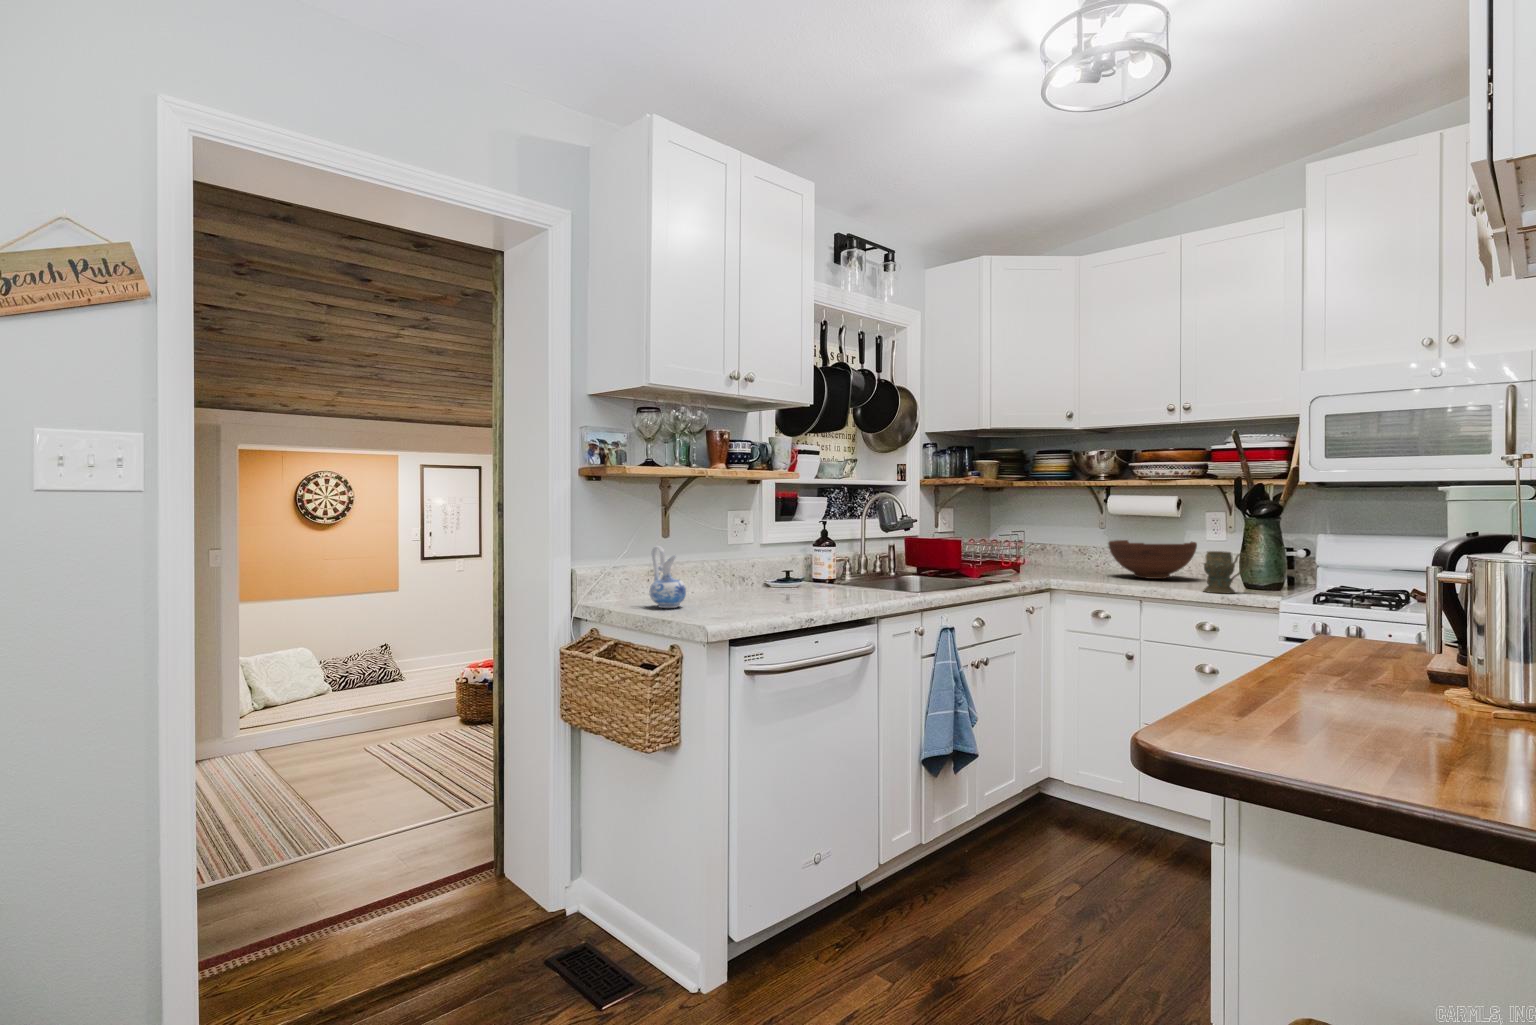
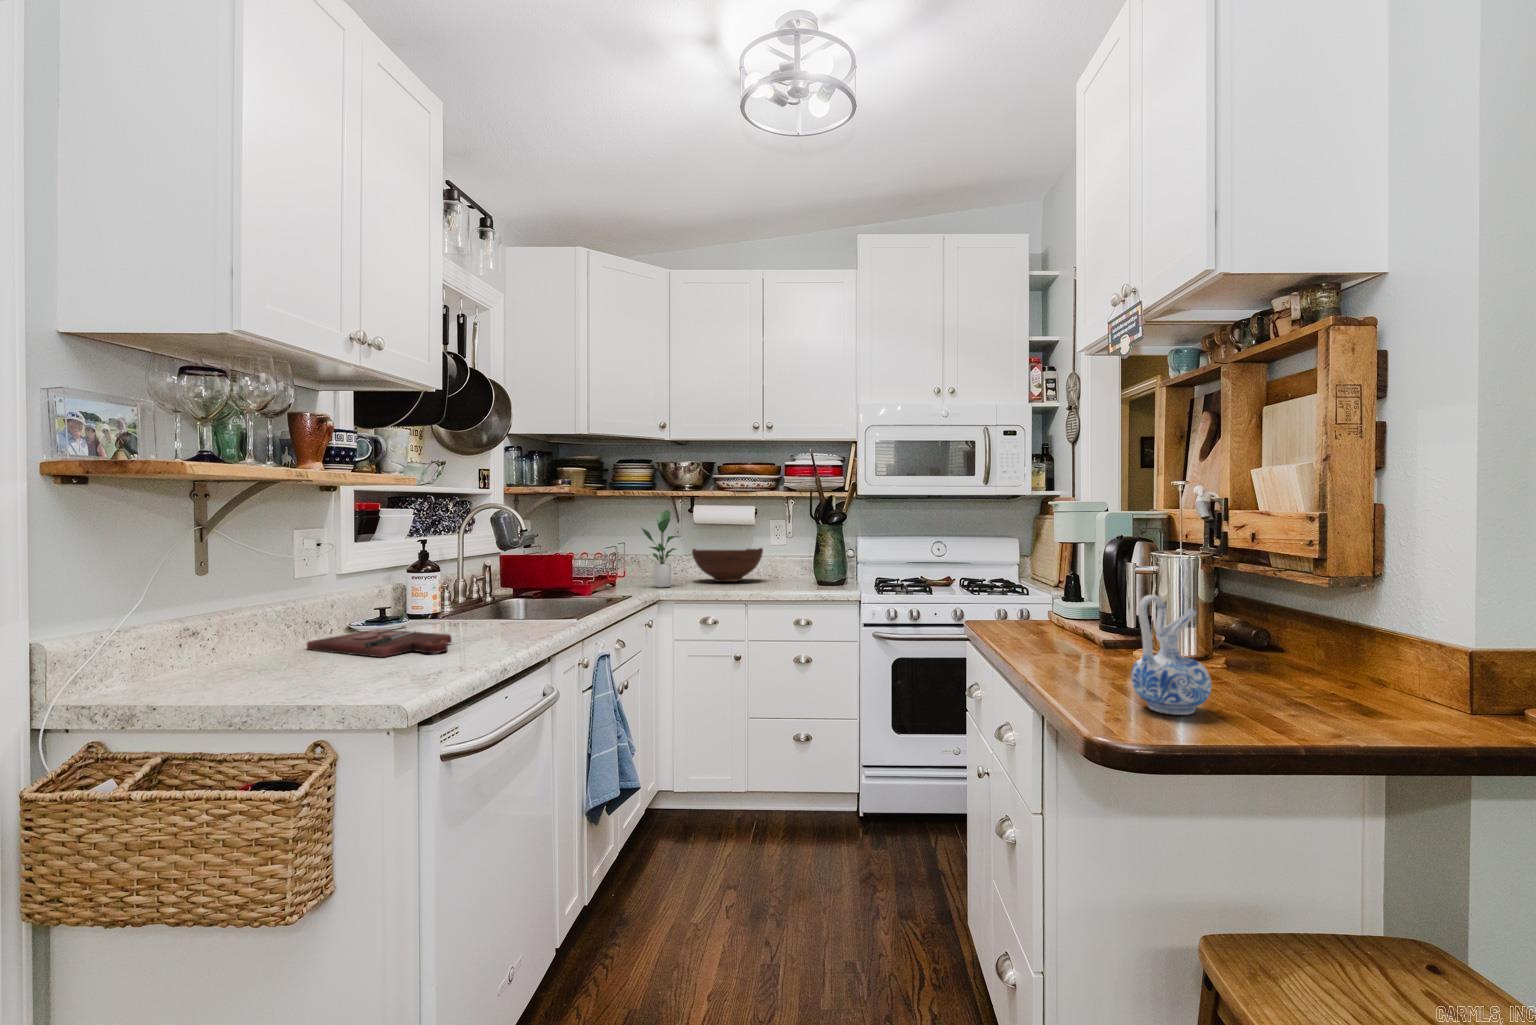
potted plant: none [1043,499,1087,578] -> present [642,510,678,588]
ceramic pitcher: present [649,546,686,608] -> present [1131,595,1212,715]
mug: present [1204,551,1249,594] -> none [787,554,818,590]
cutting board: none [722,586,804,604] -> present [307,629,452,657]

